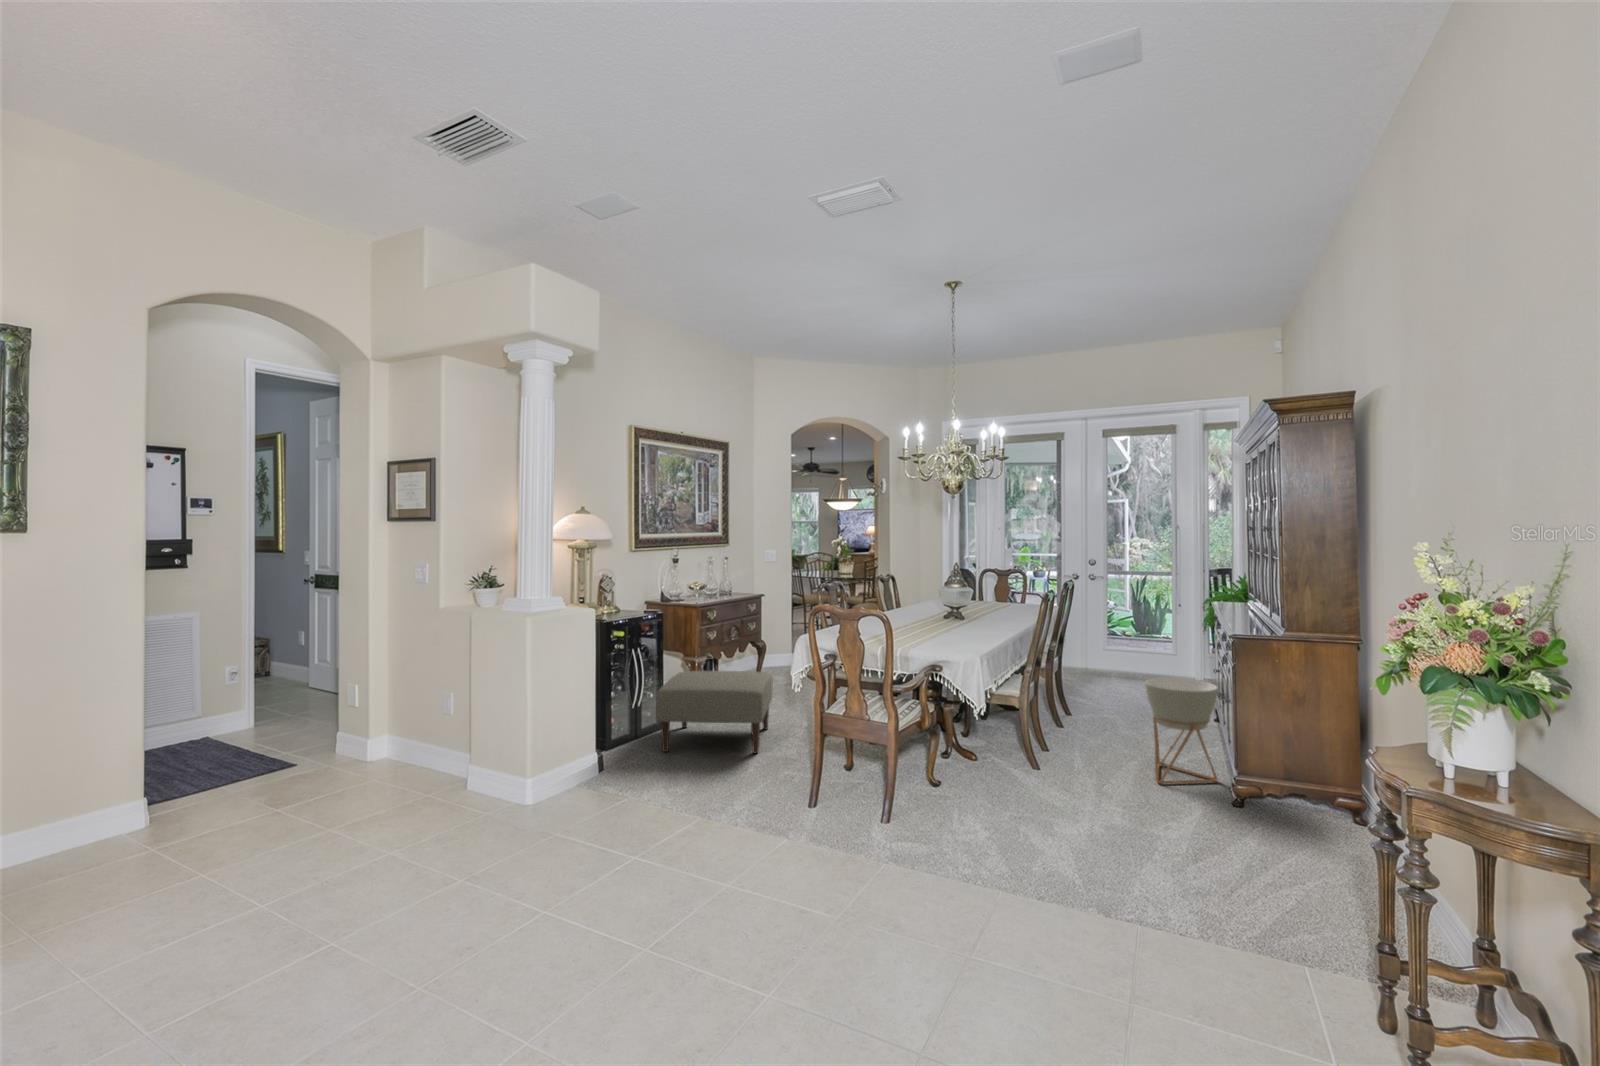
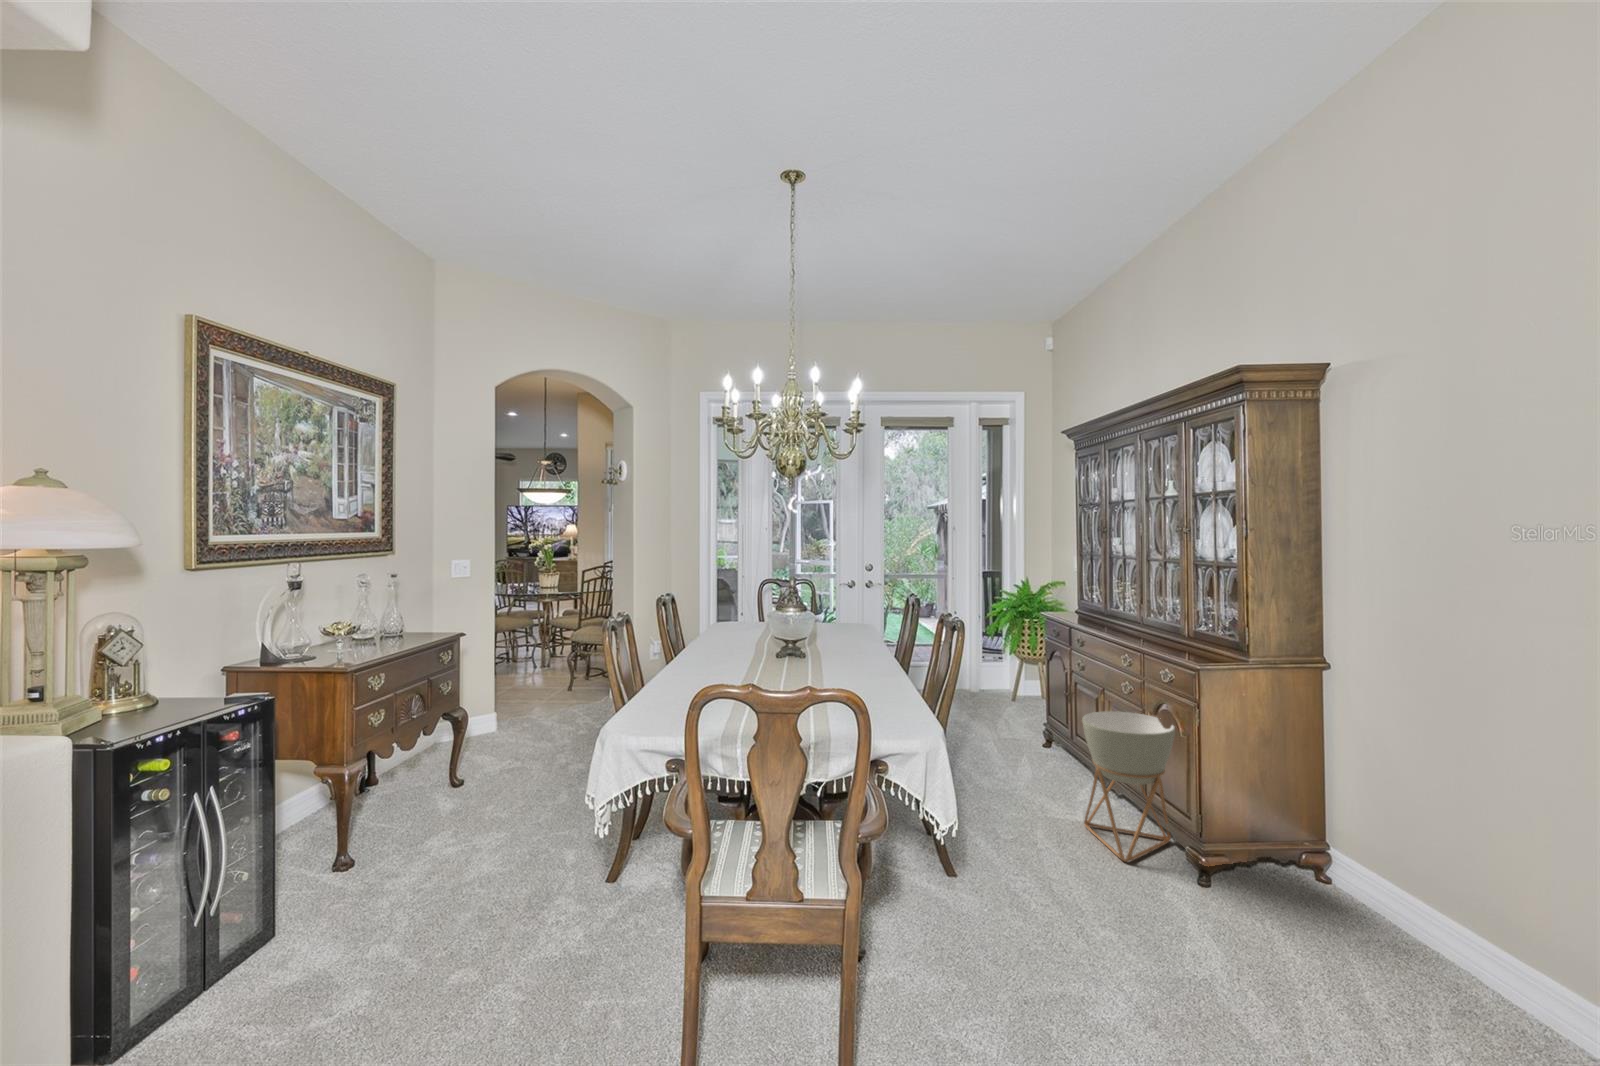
ottoman: present [656,671,773,753] -> none [267,780,531,1023]

